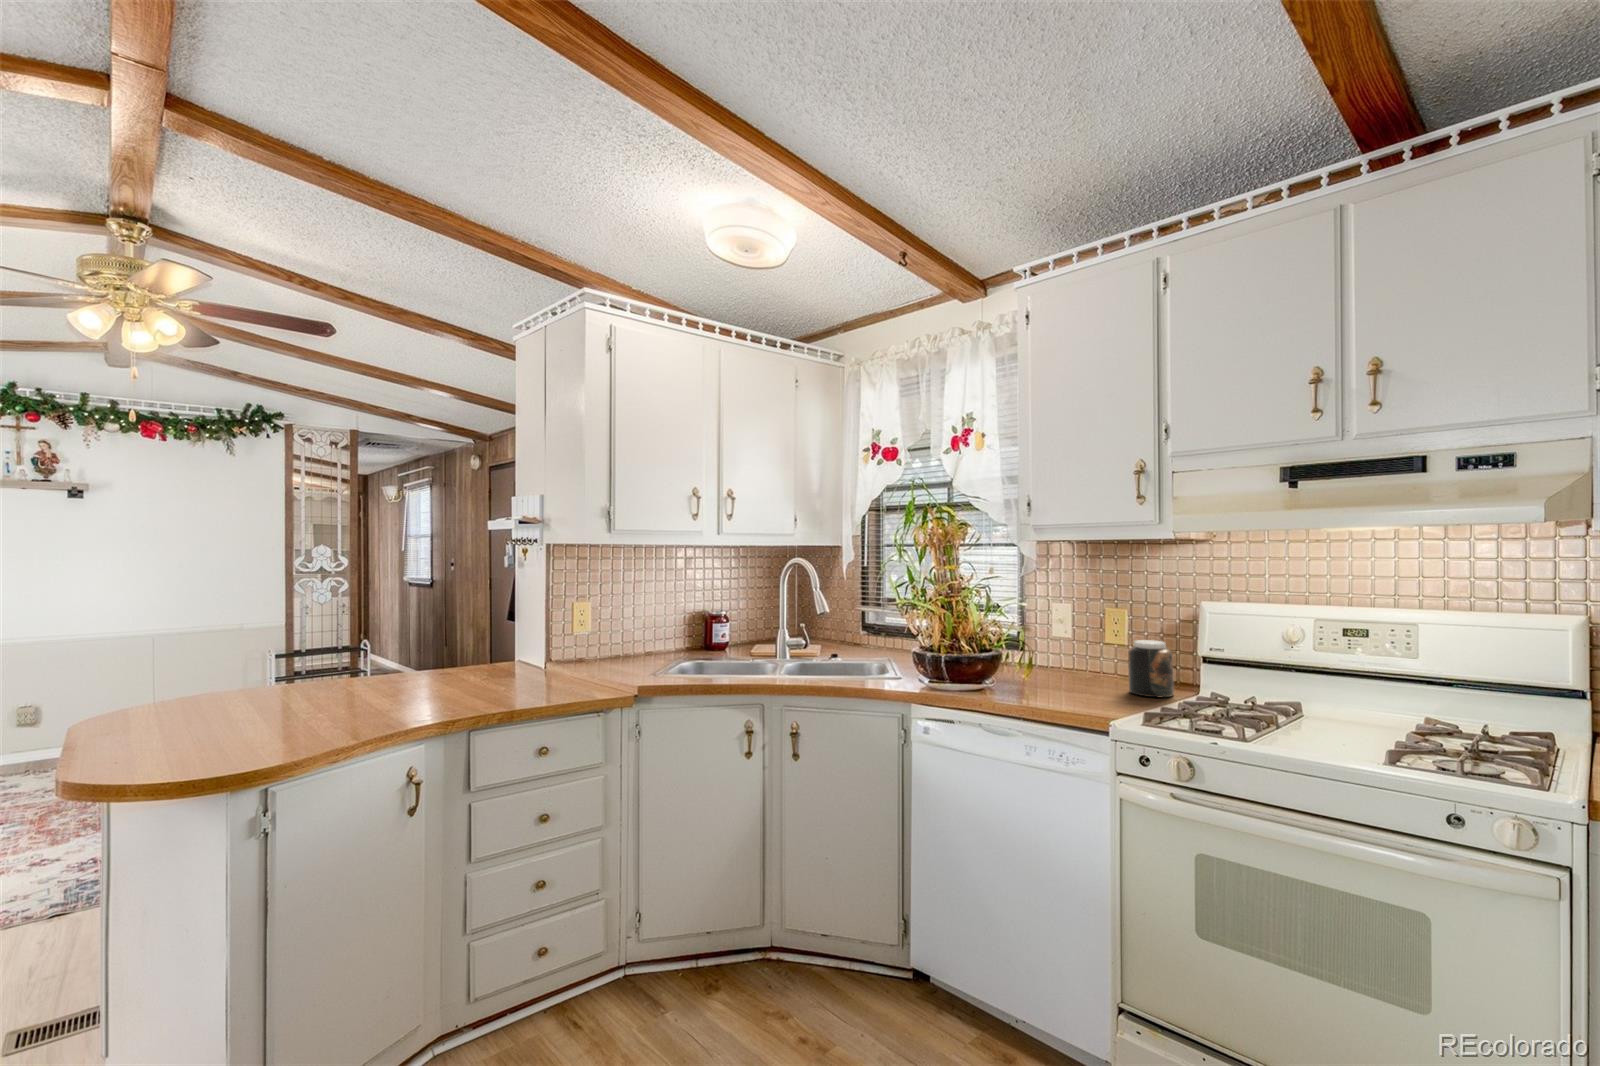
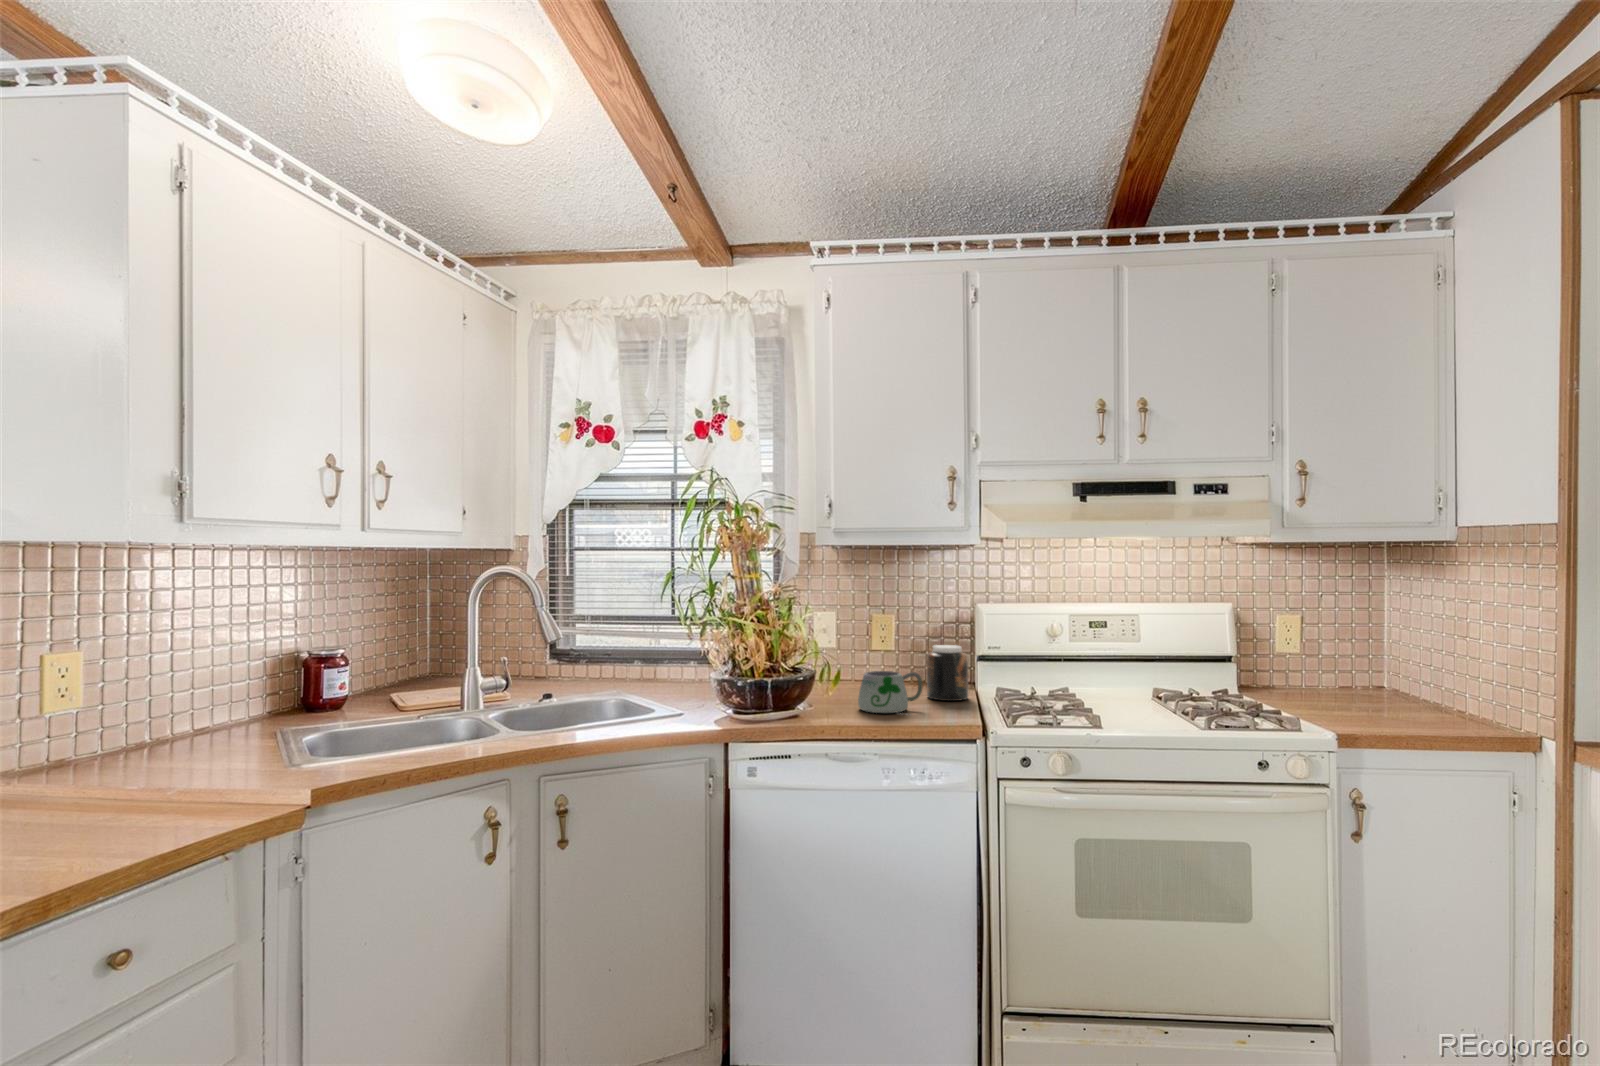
mug: none [1036,659,1099,703] -> present [858,671,922,715]

